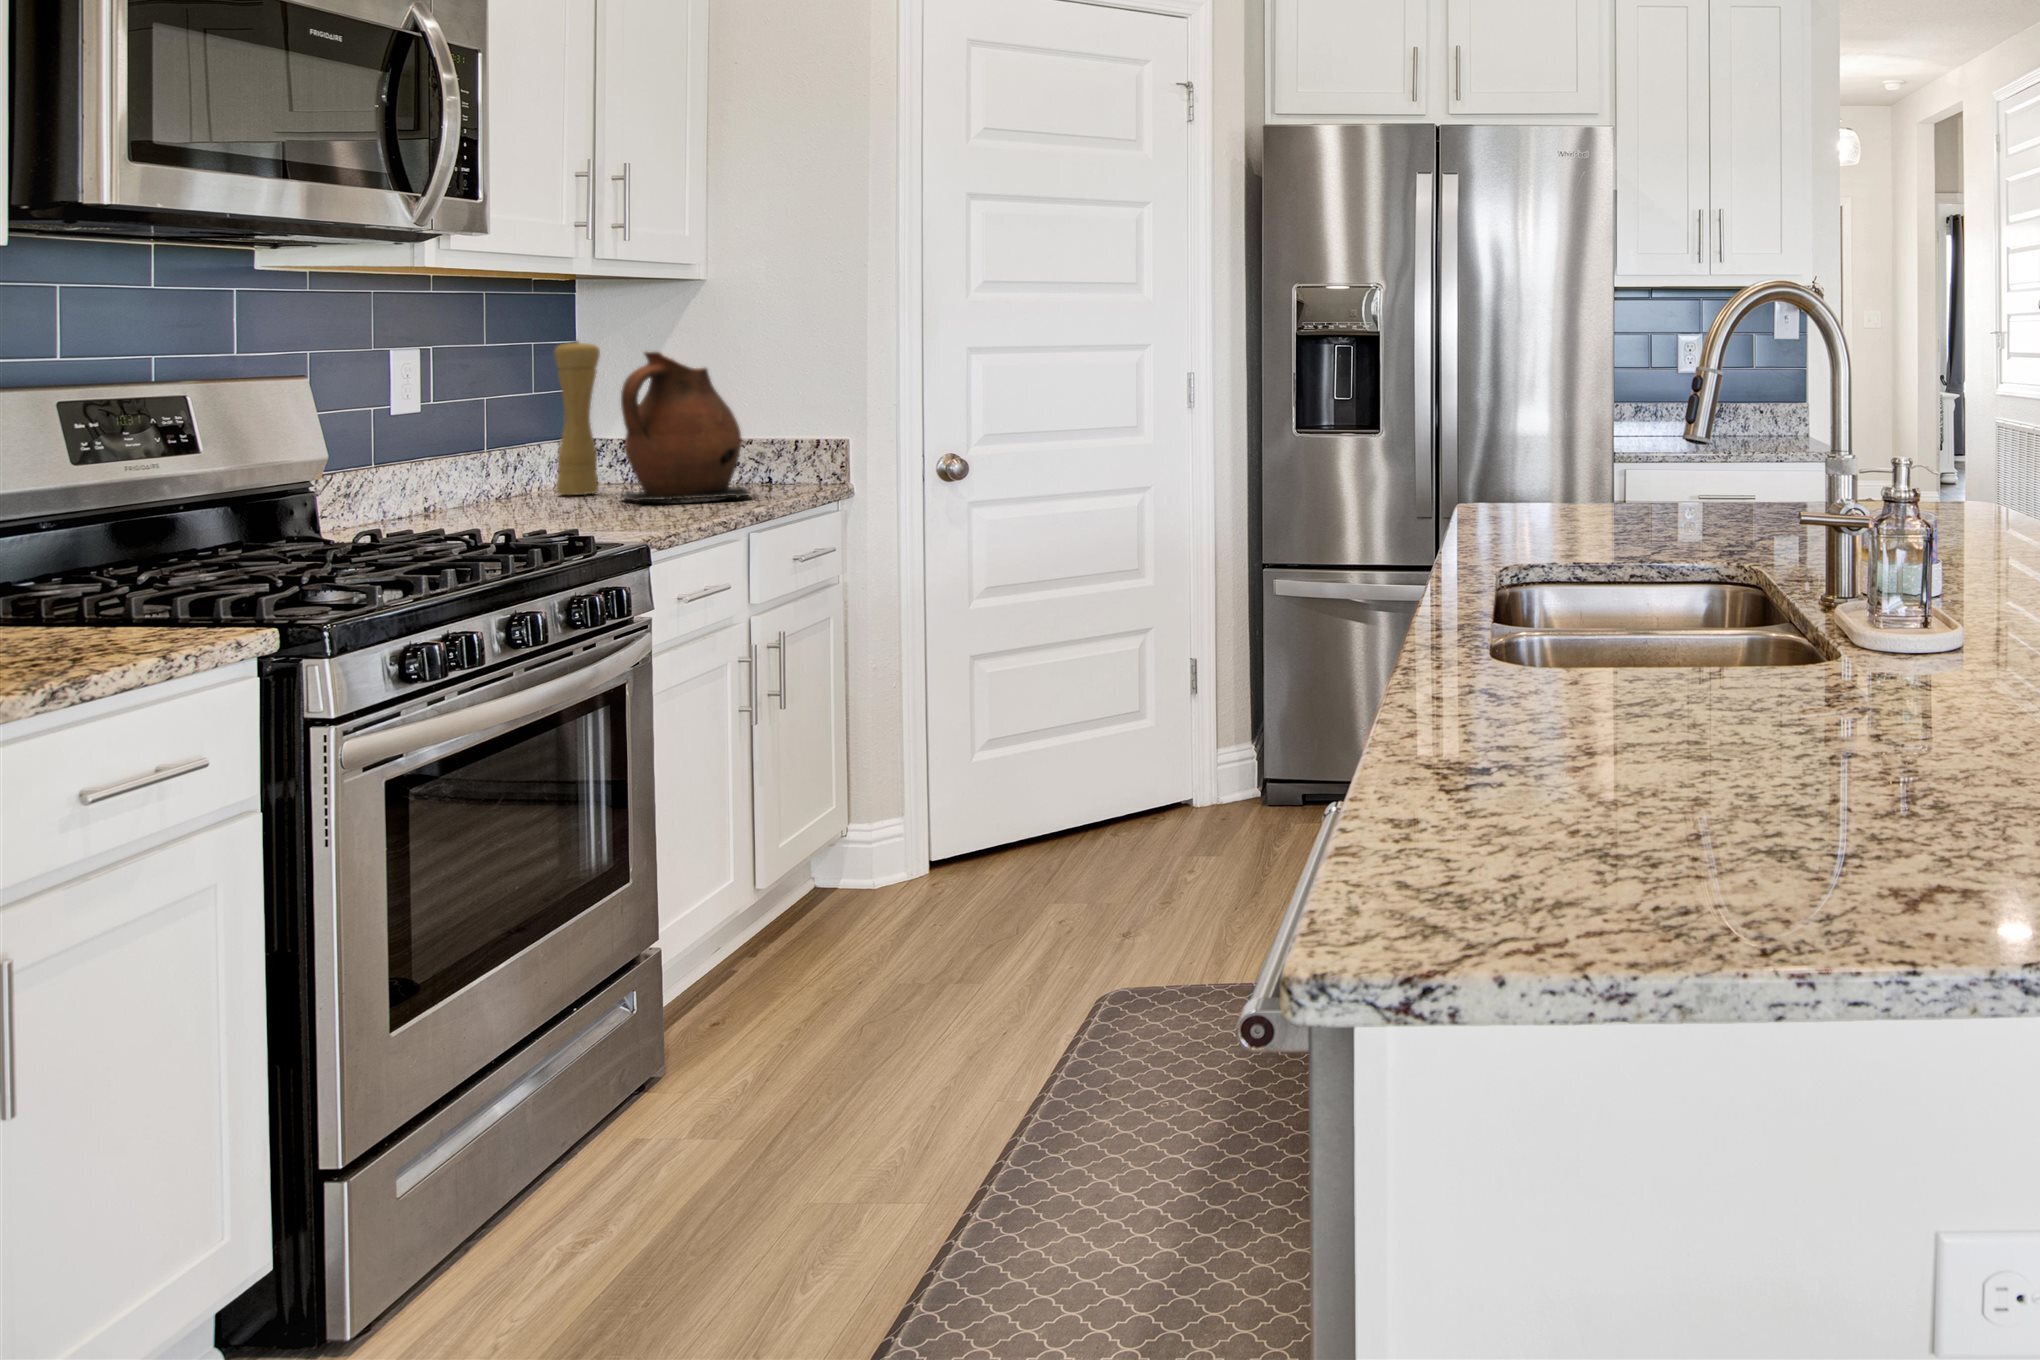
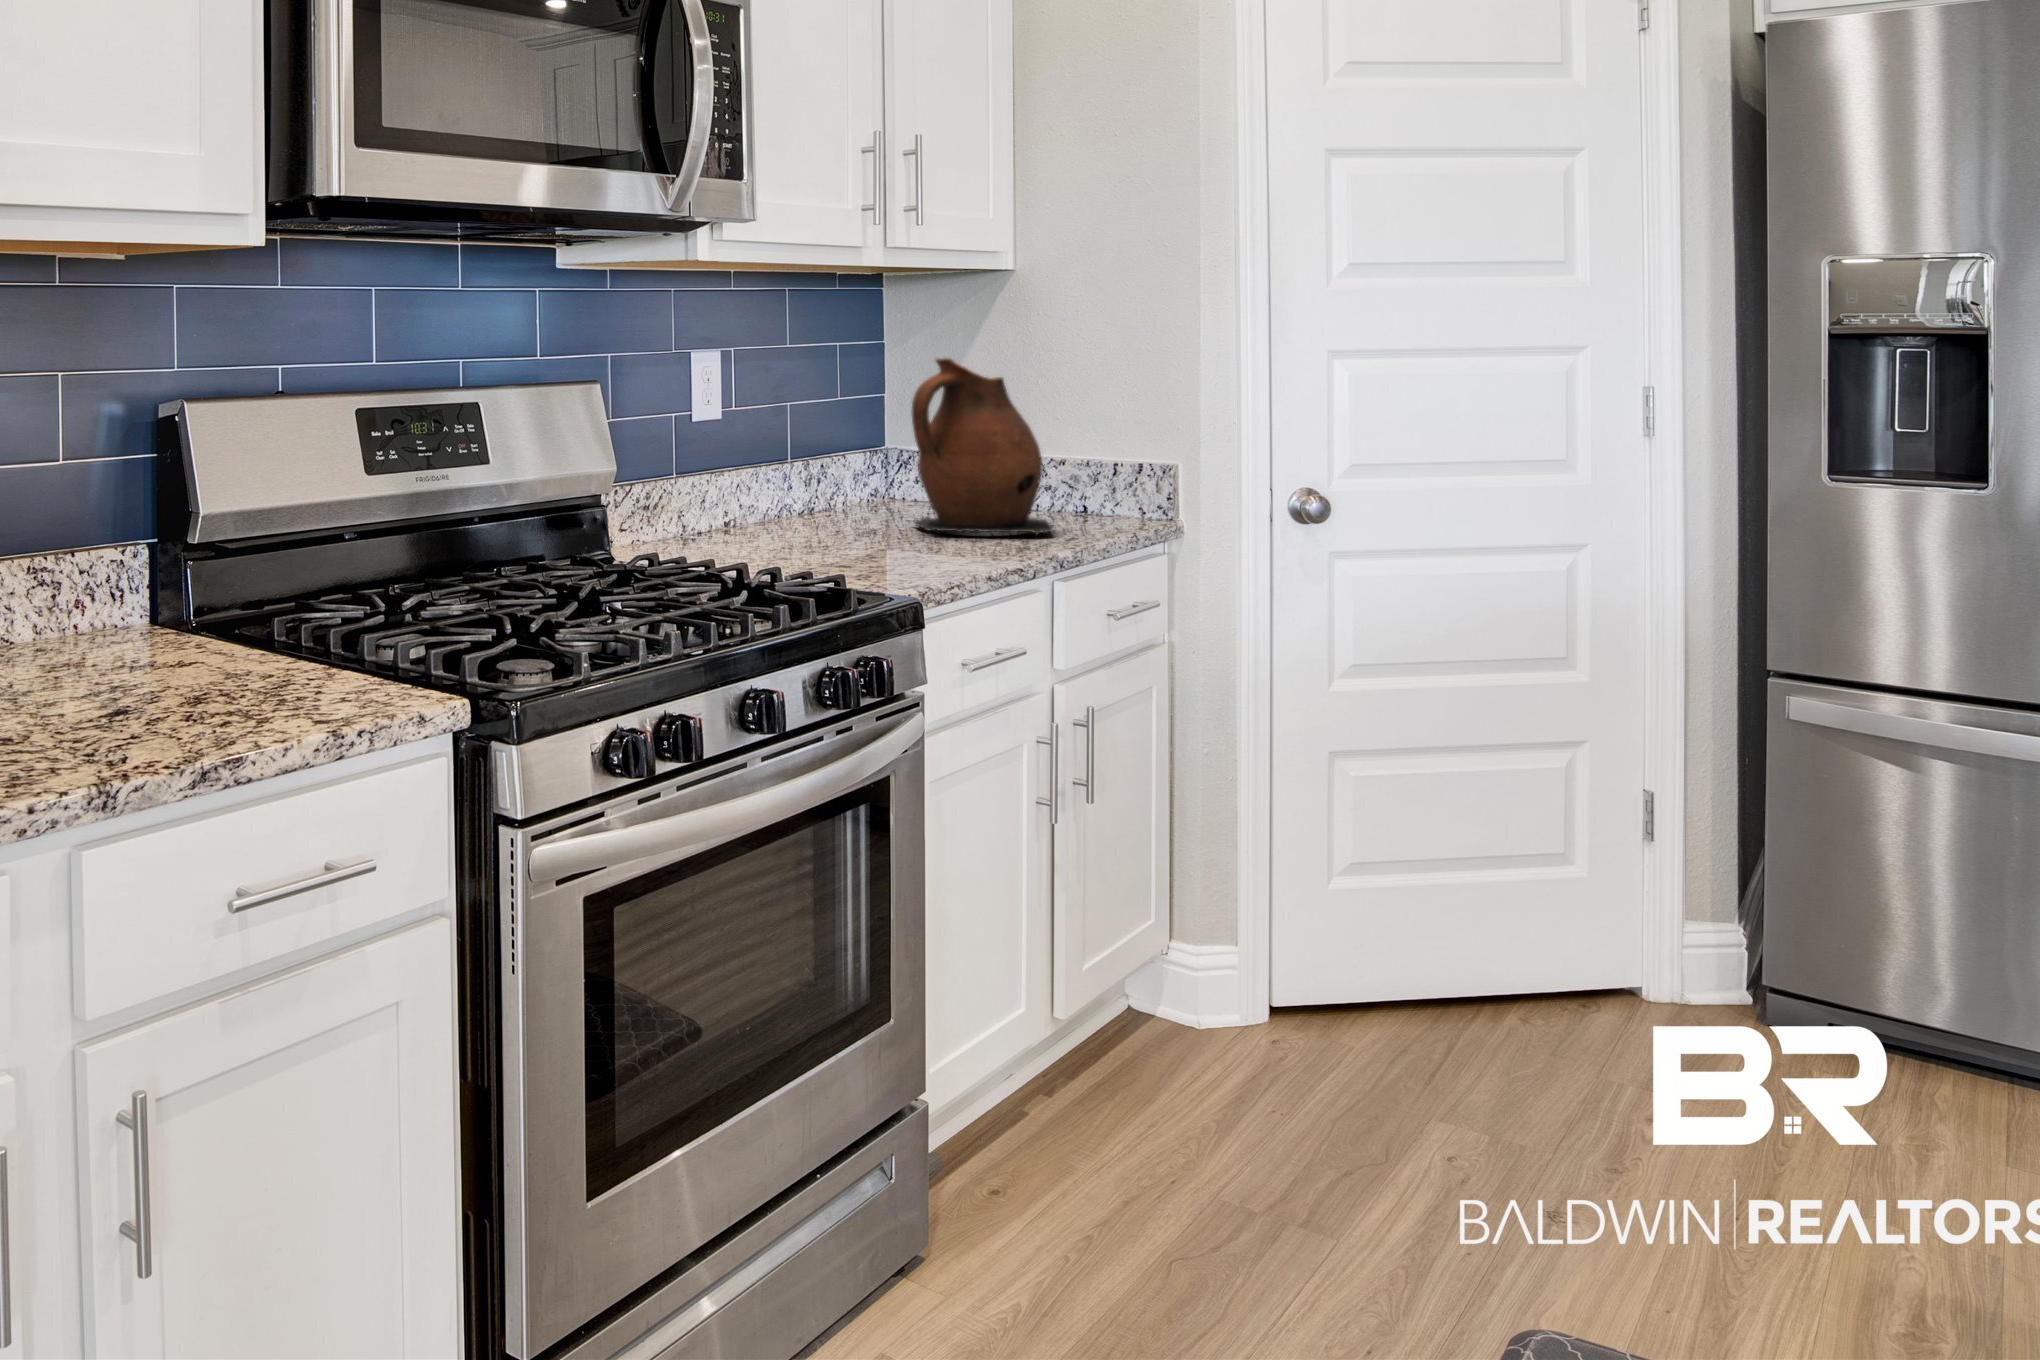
pepper mill: present [555,341,600,495] -> none [855,347,898,516]

